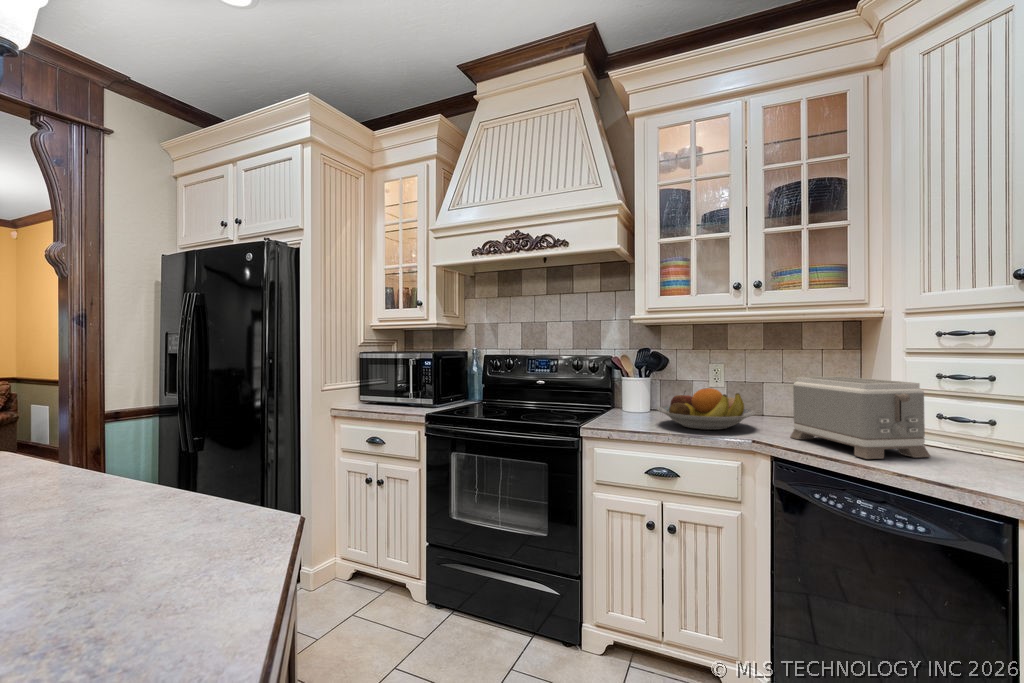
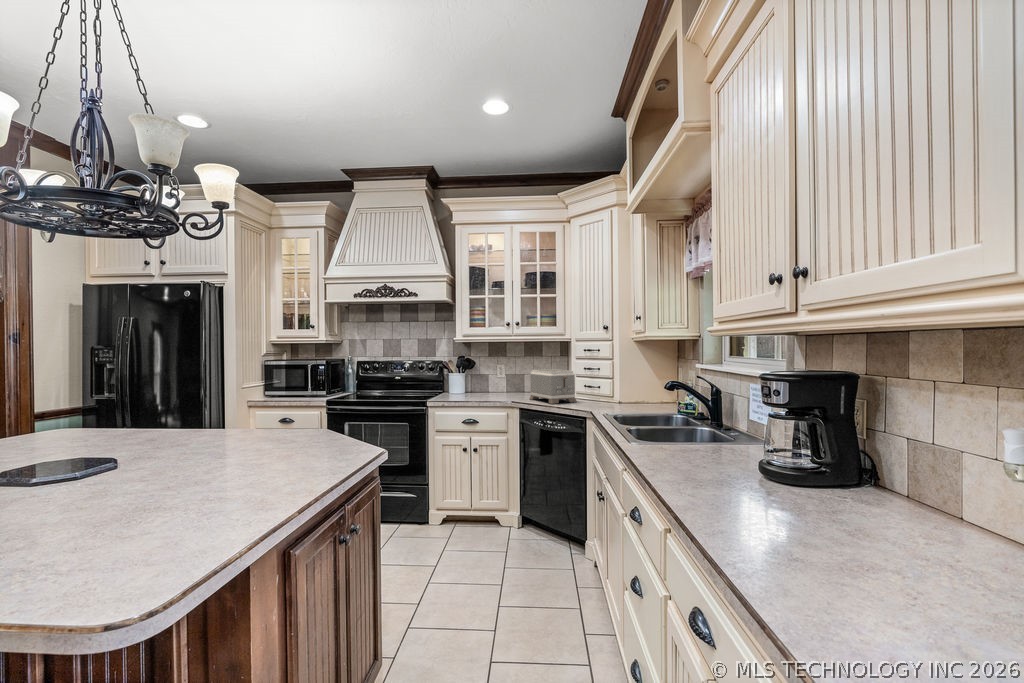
fruit bowl: present [657,388,755,430] -> none [468,377,516,398]

